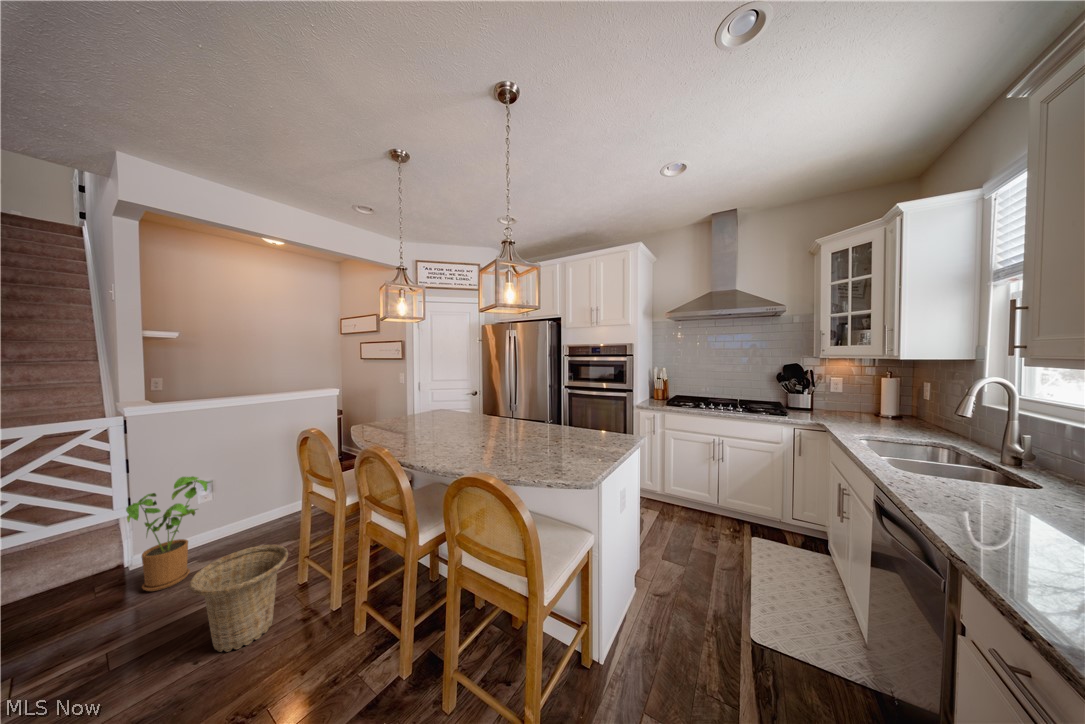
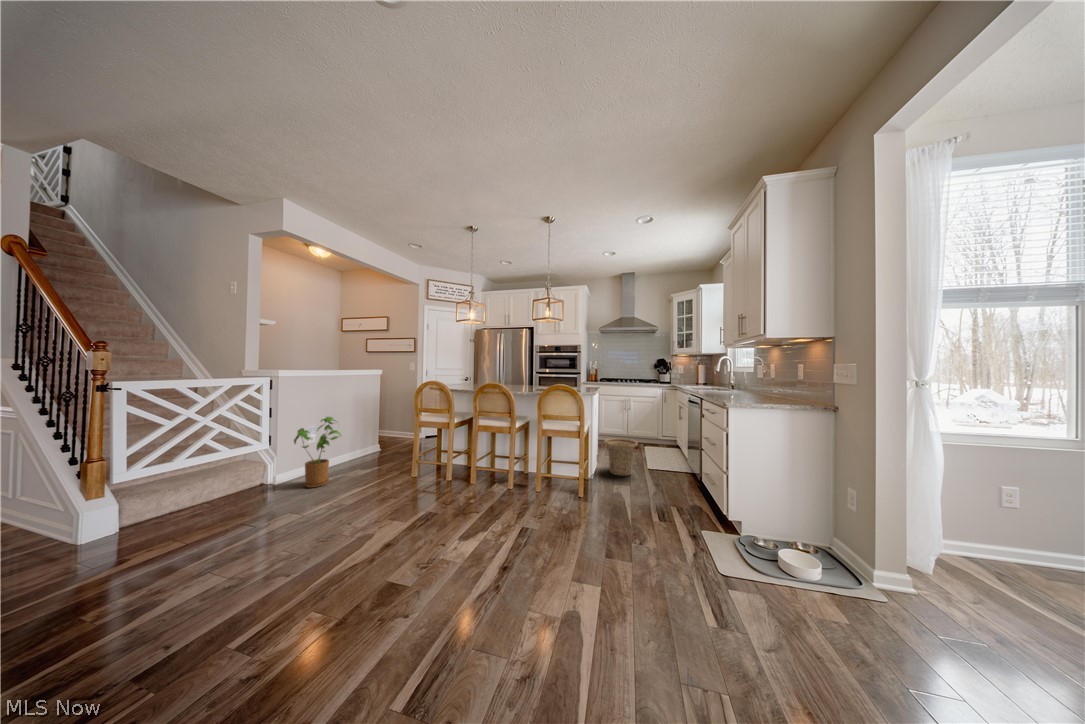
basket: present [189,545,288,652] -> present [604,438,638,476]

